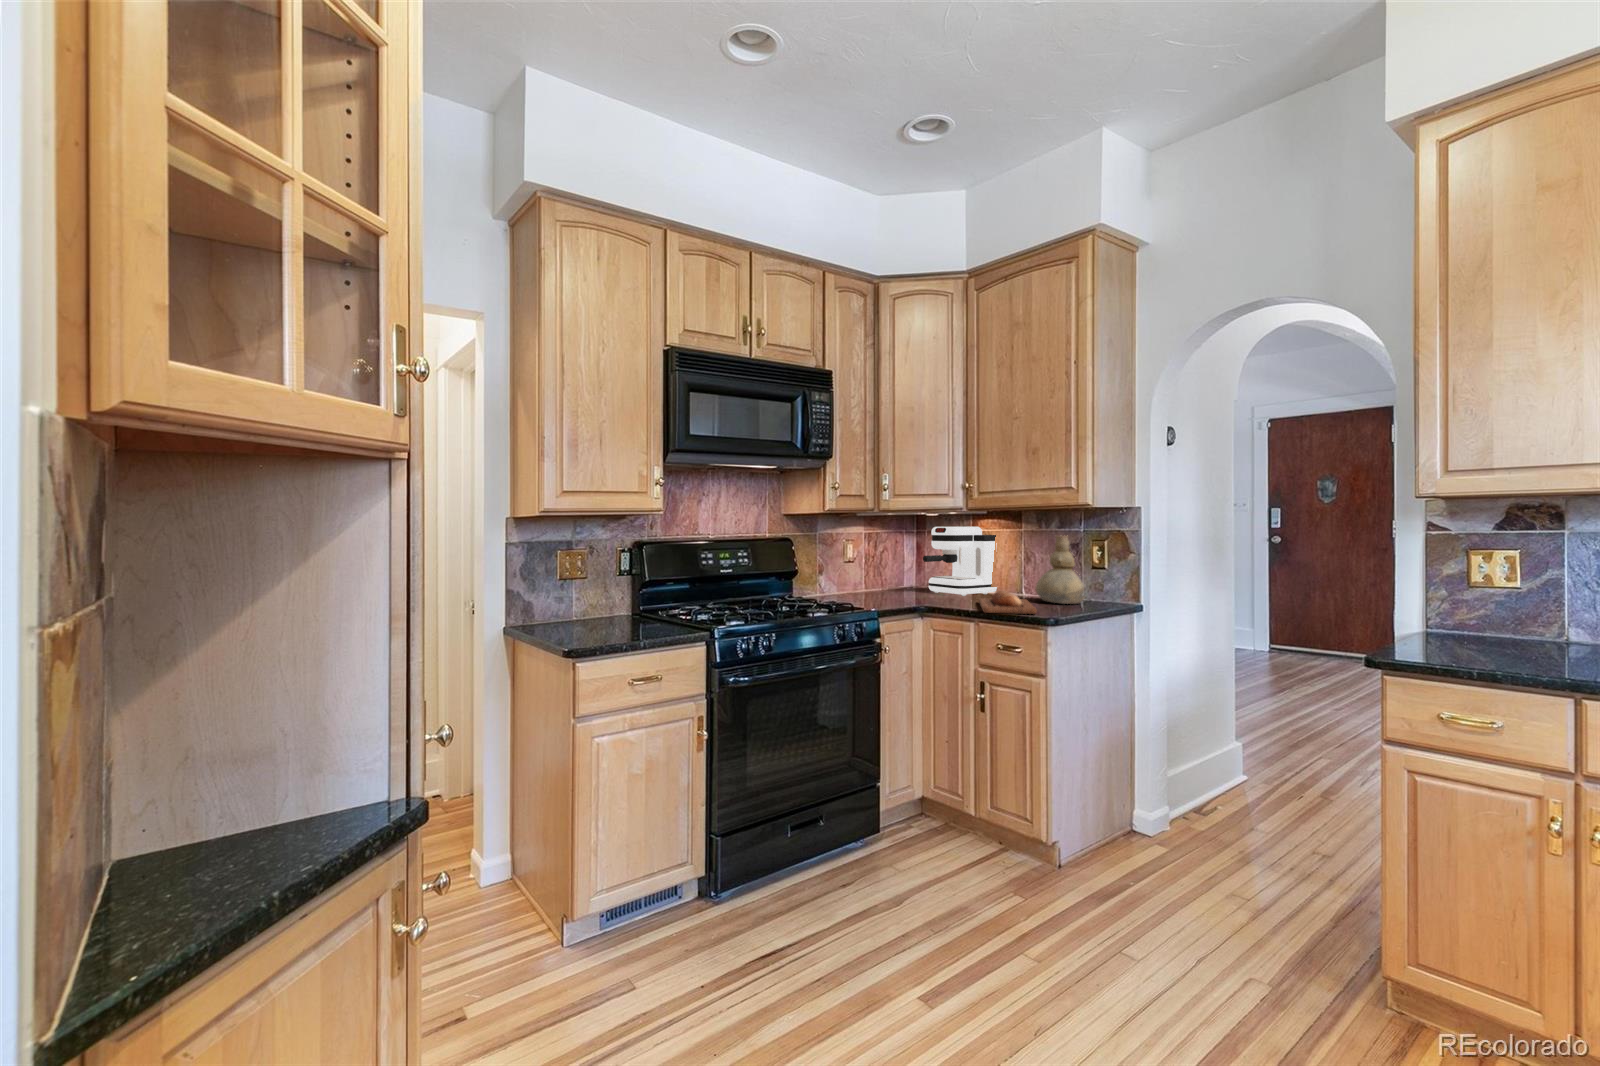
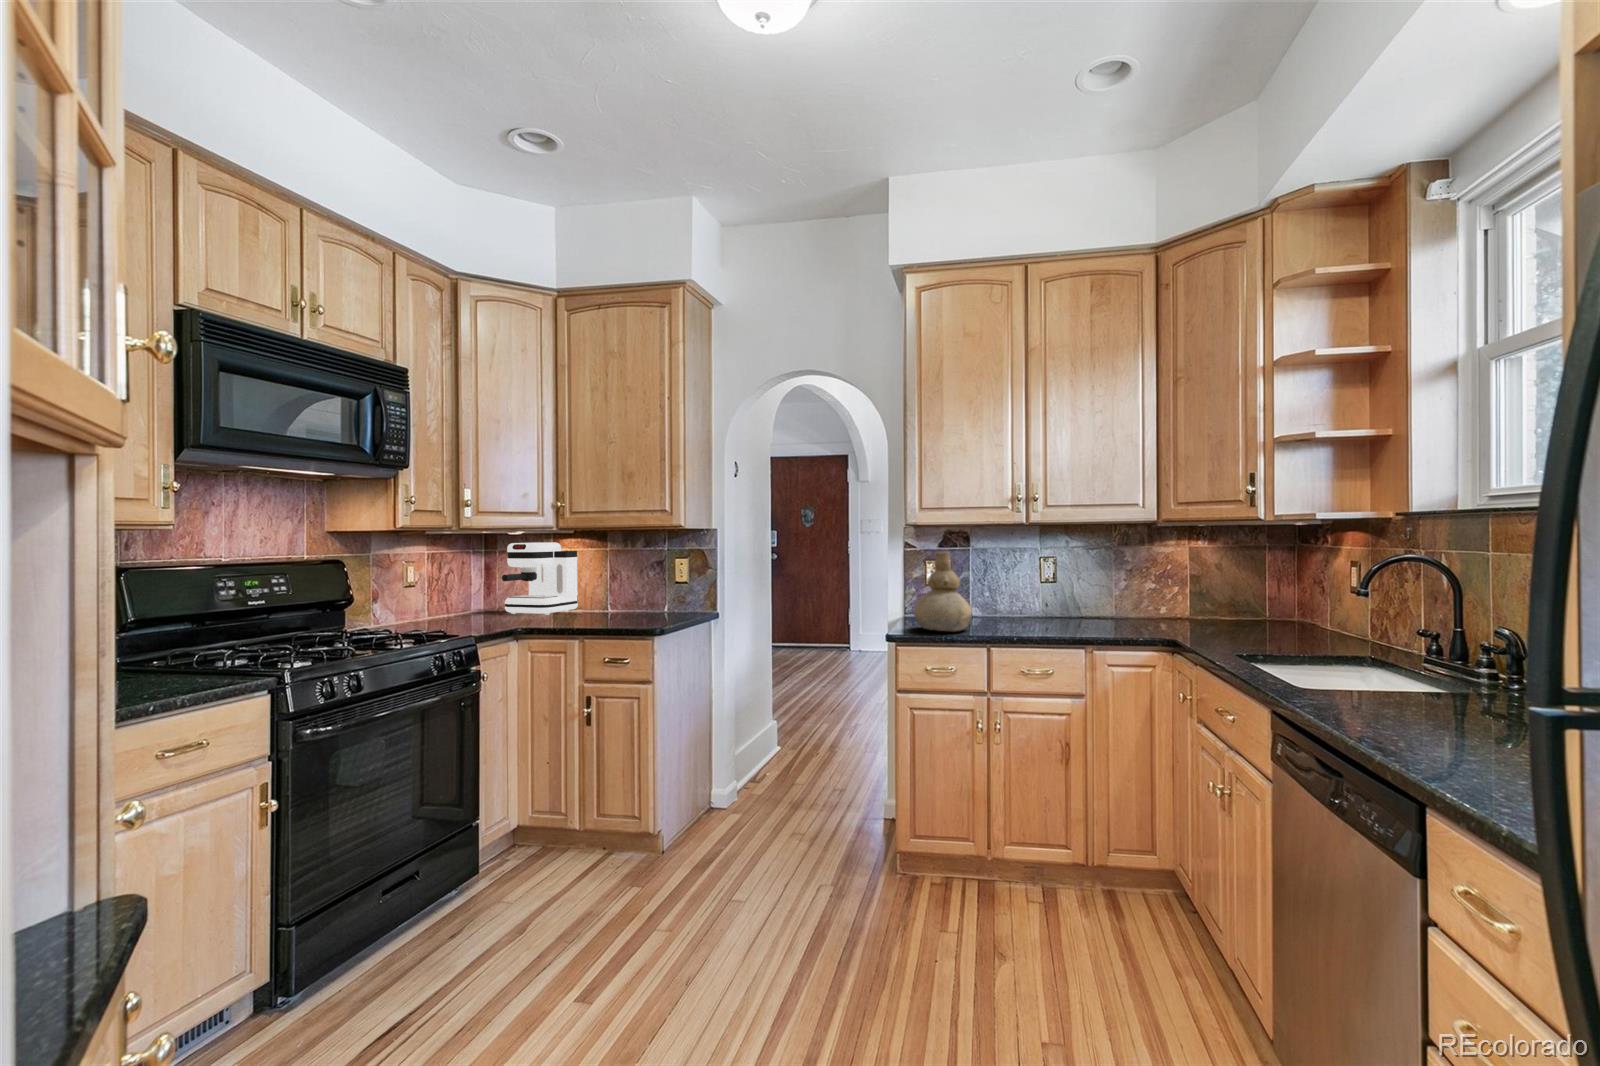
vase: present [1036,536,1085,604] -> present [914,552,972,631]
bread loaf: present [979,591,1037,614] -> none [570,607,636,629]

